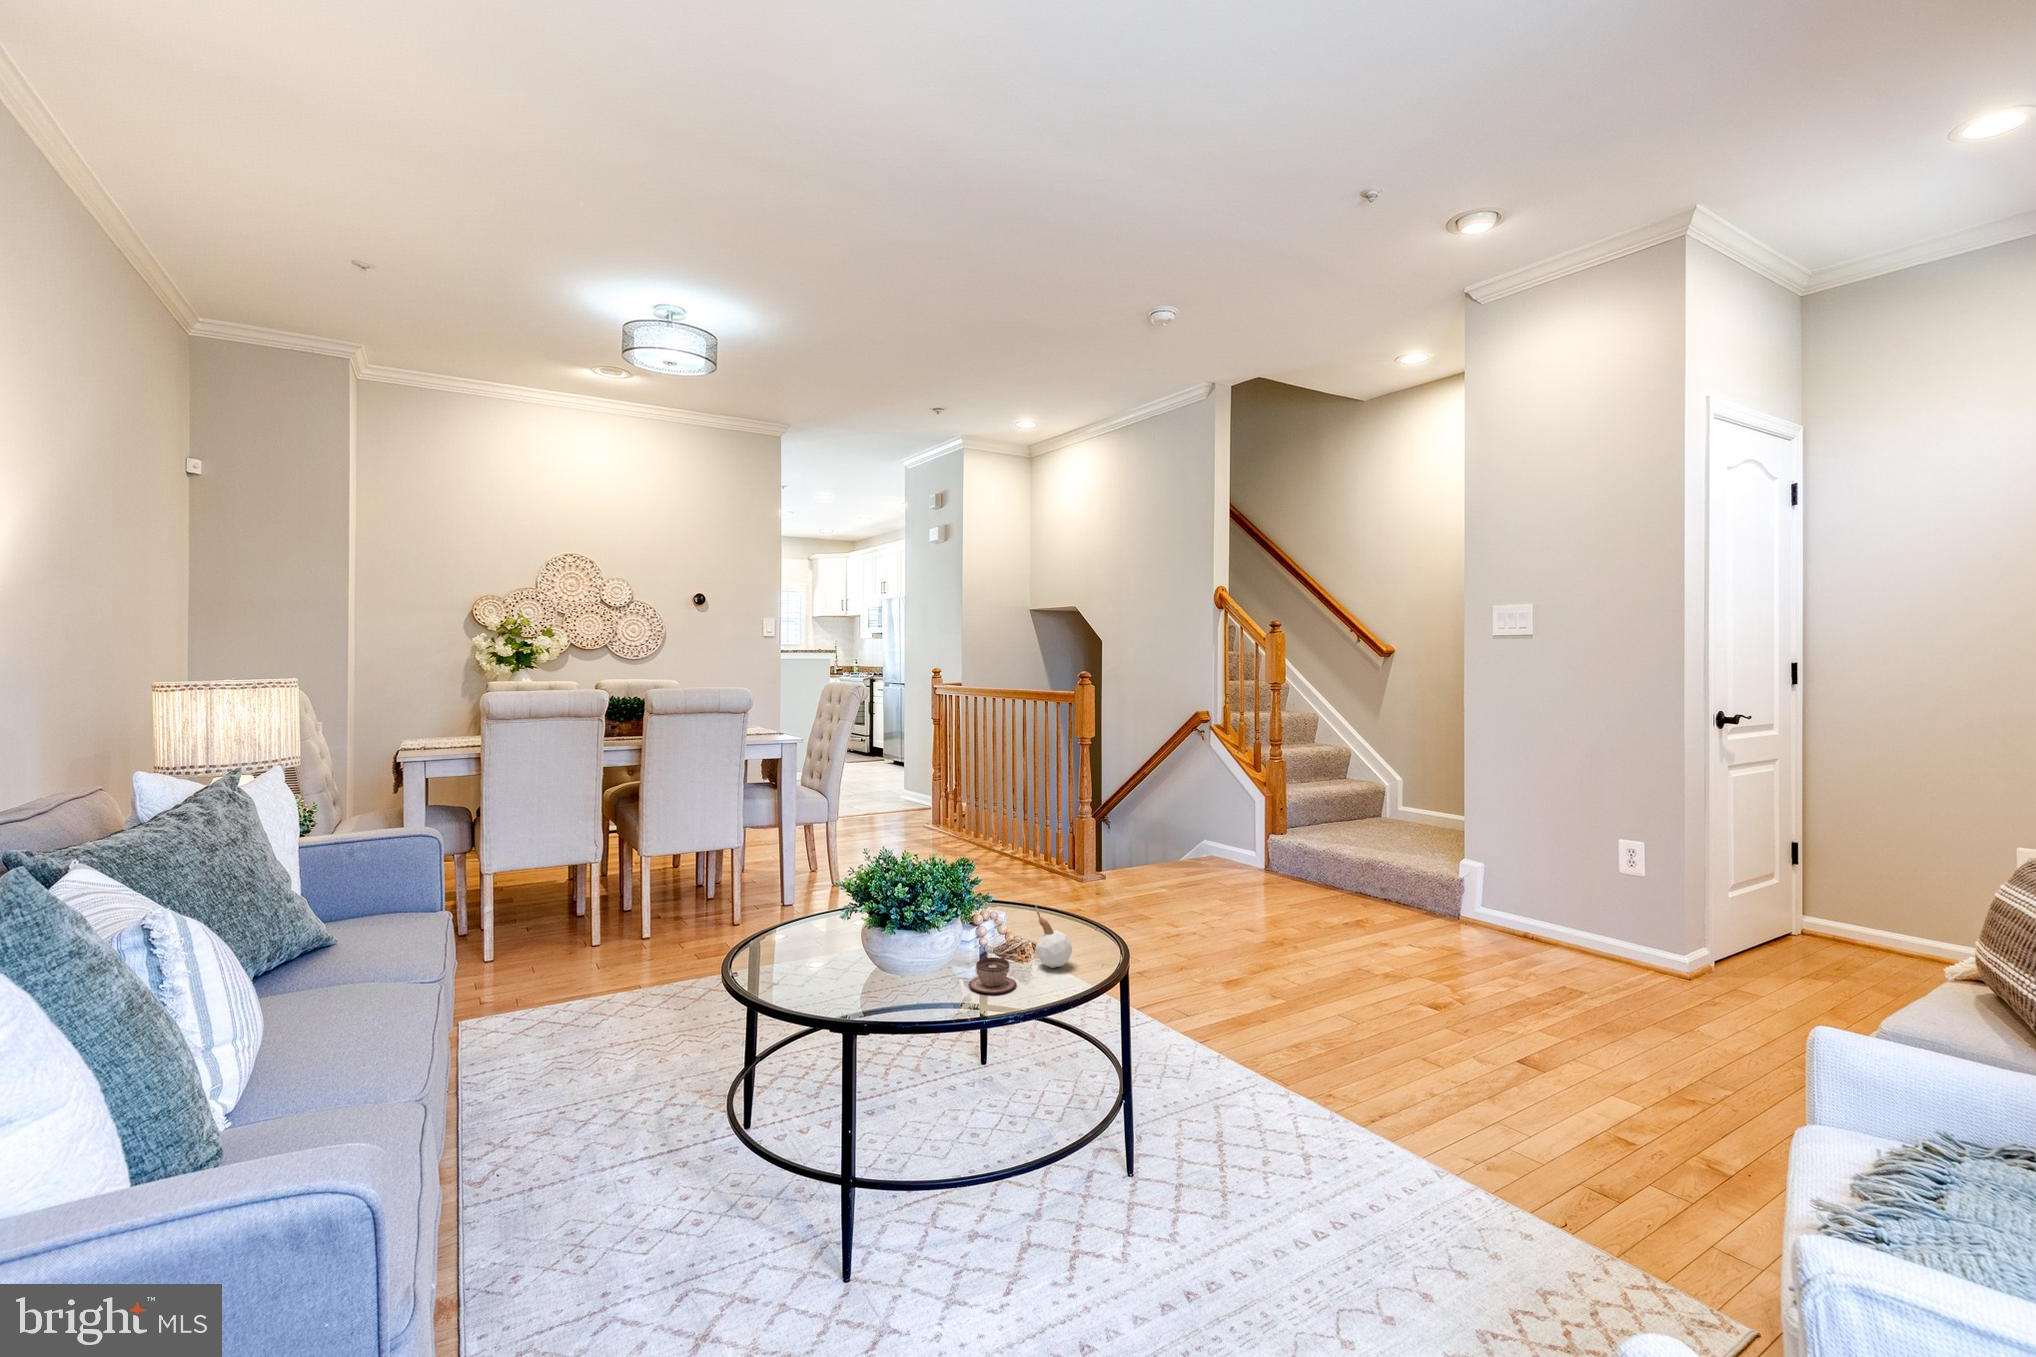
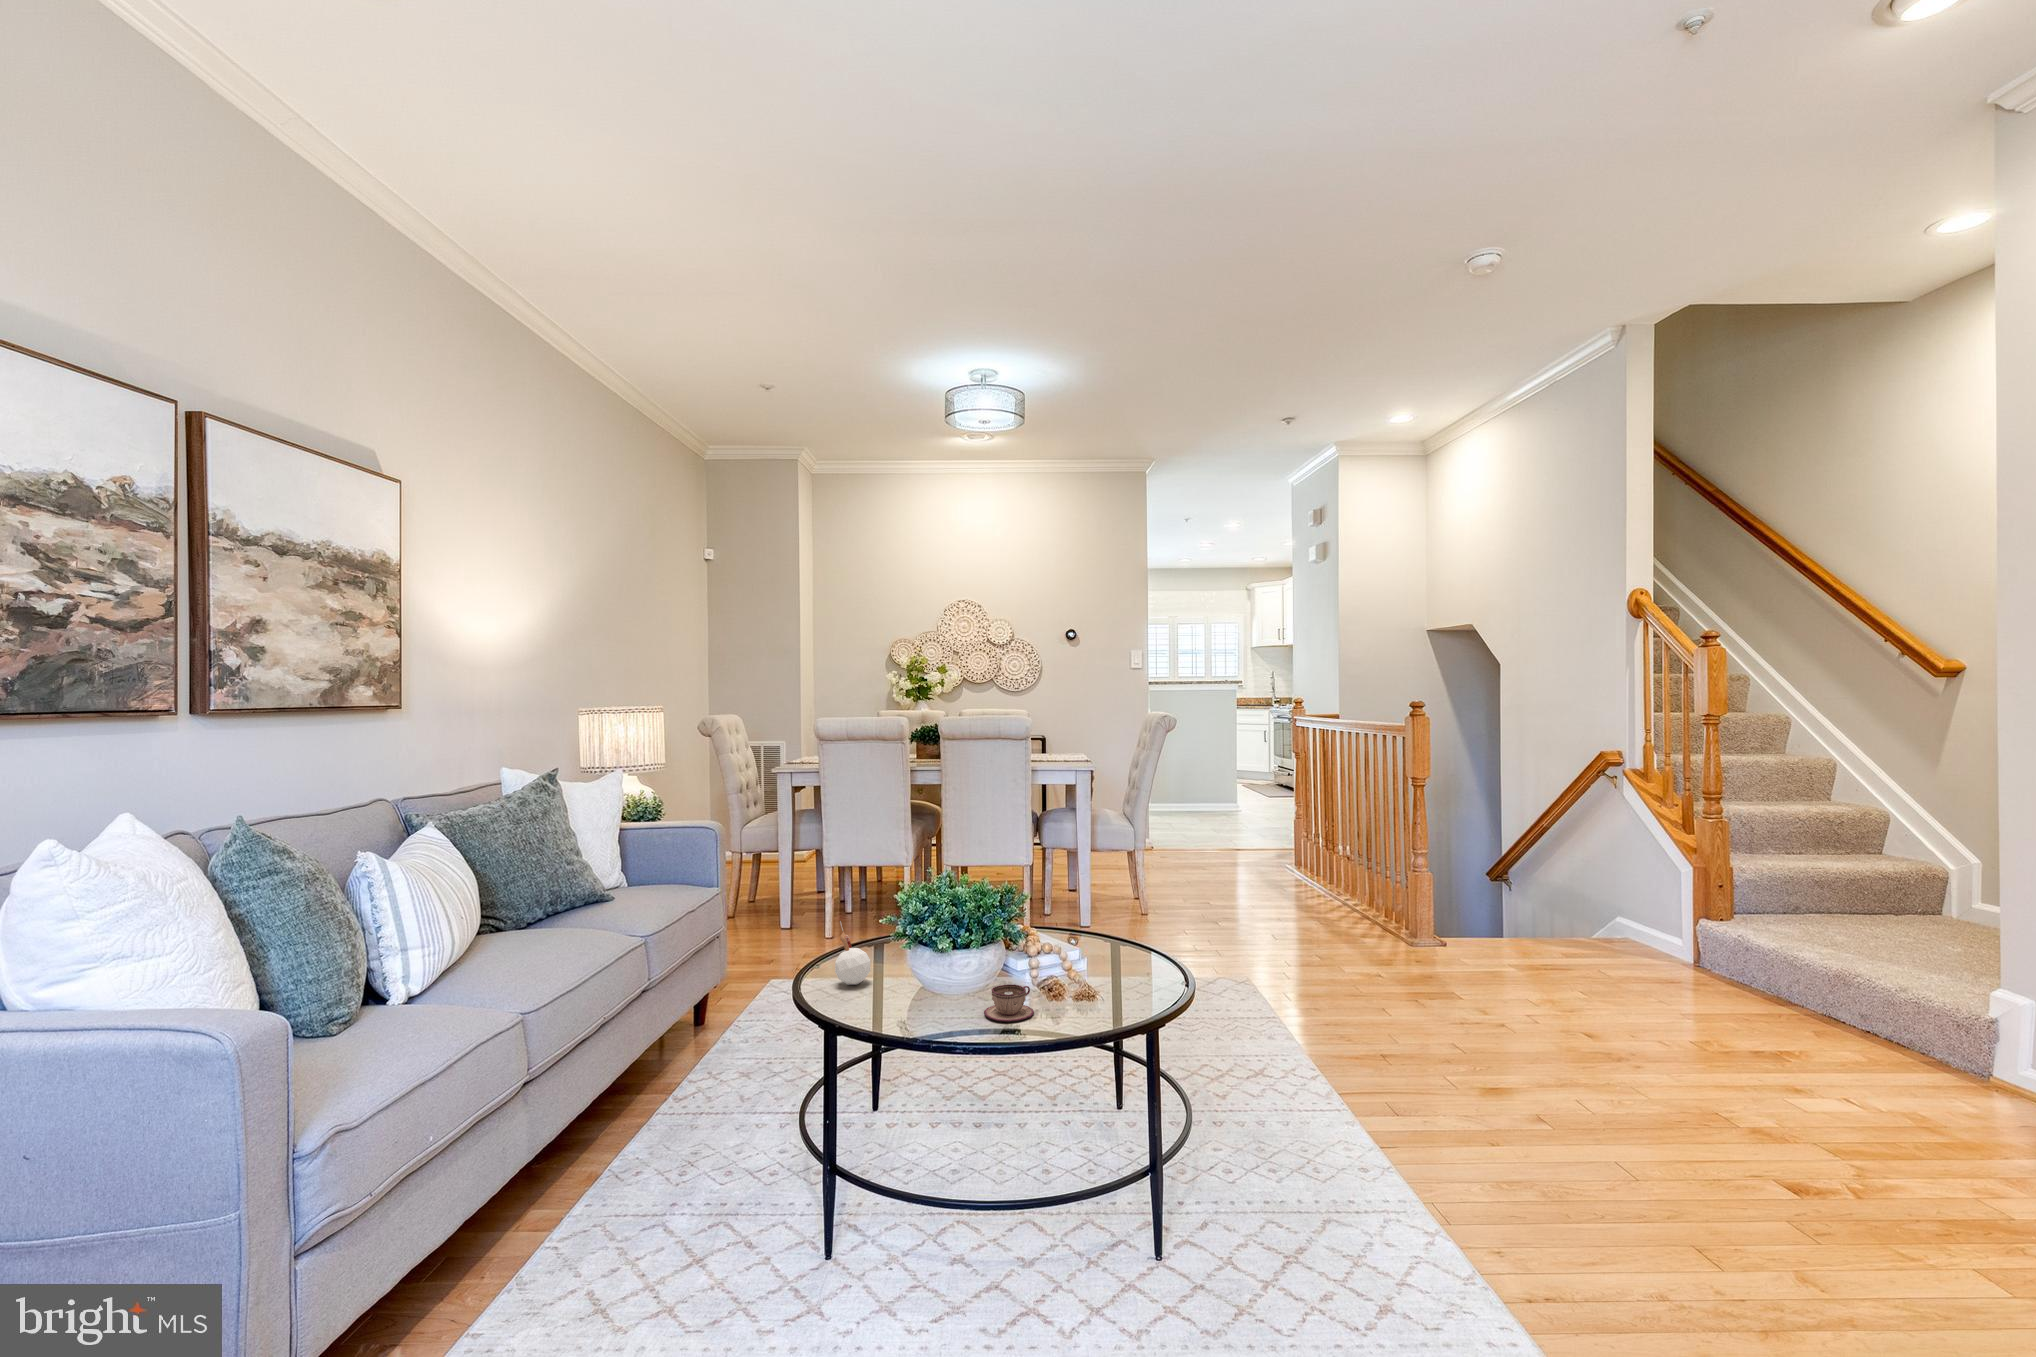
candle: present [1036,907,1072,968] -> present [835,921,870,985]

